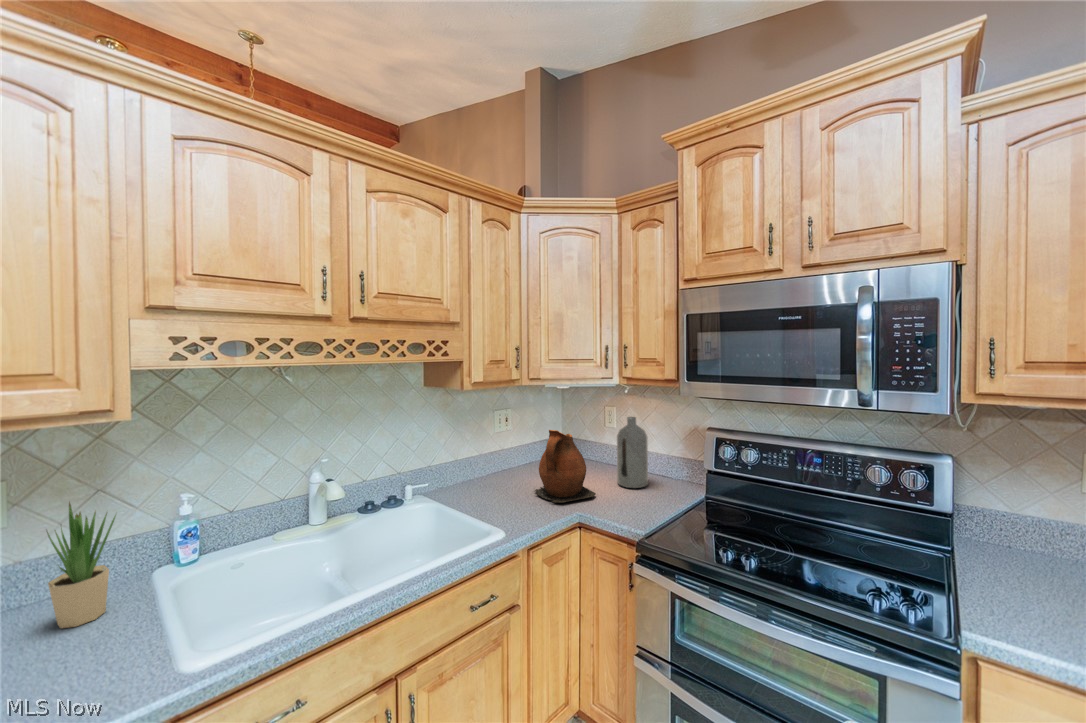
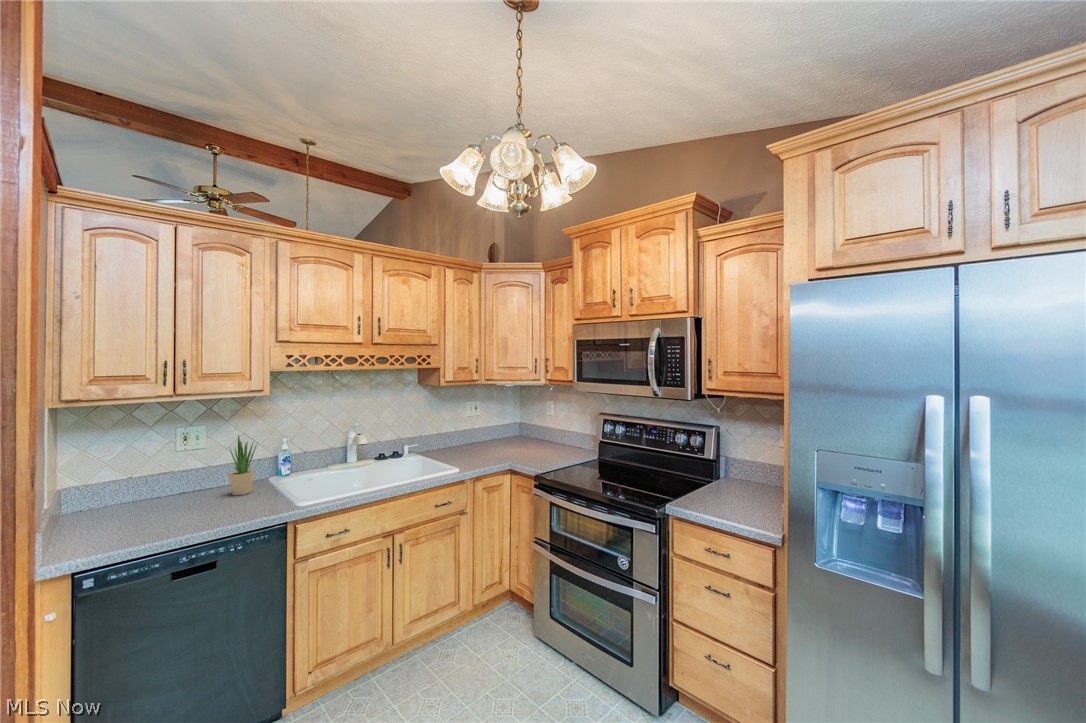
bottle: present [617,417,648,488] -> none [544,406,565,453]
ceramic pitcher: present [535,430,596,503] -> none [486,412,526,458]

